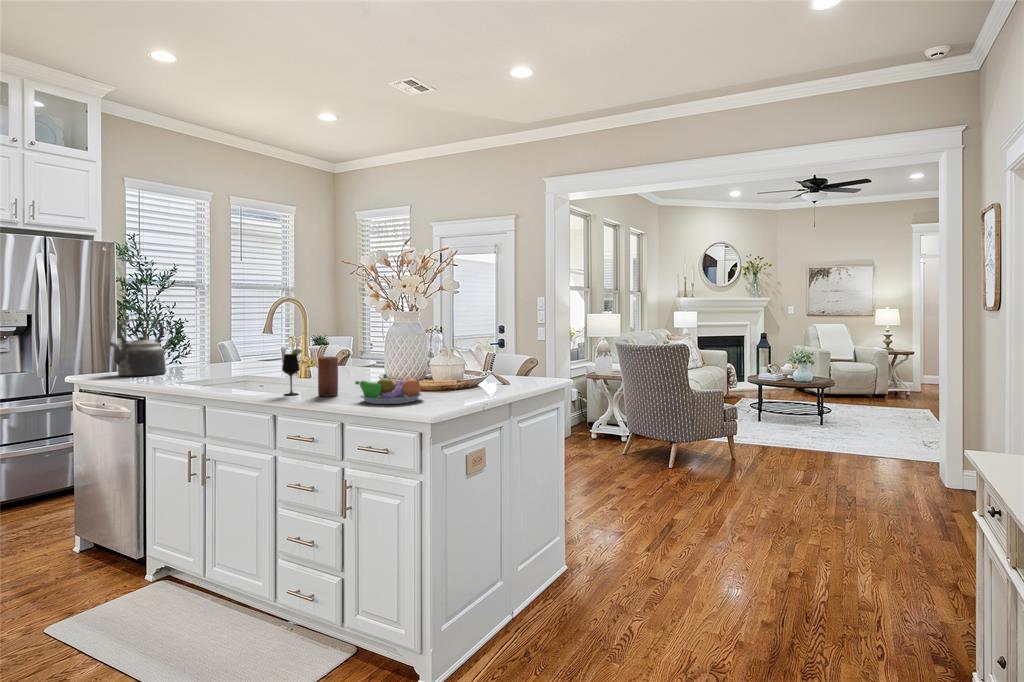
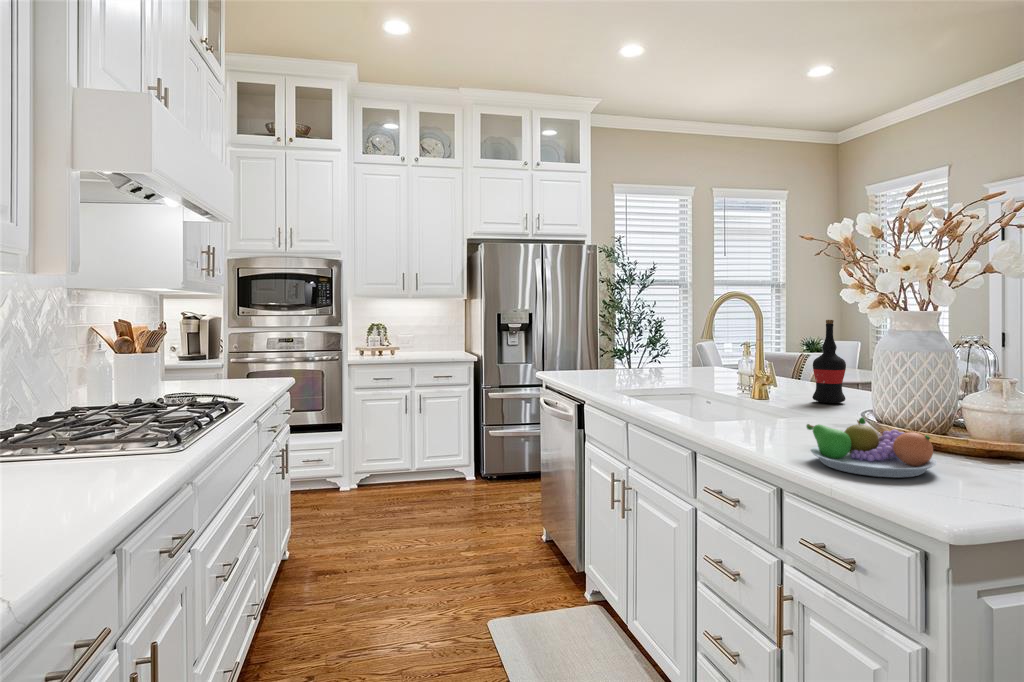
wine bottle: none [341,318,363,376] -> present [812,320,846,403]
kettle: present [110,319,166,376] -> none [568,321,619,380]
wine glass: present [282,345,302,395] -> none [708,359,737,429]
candle: present [318,357,338,396] -> none [754,379,786,439]

